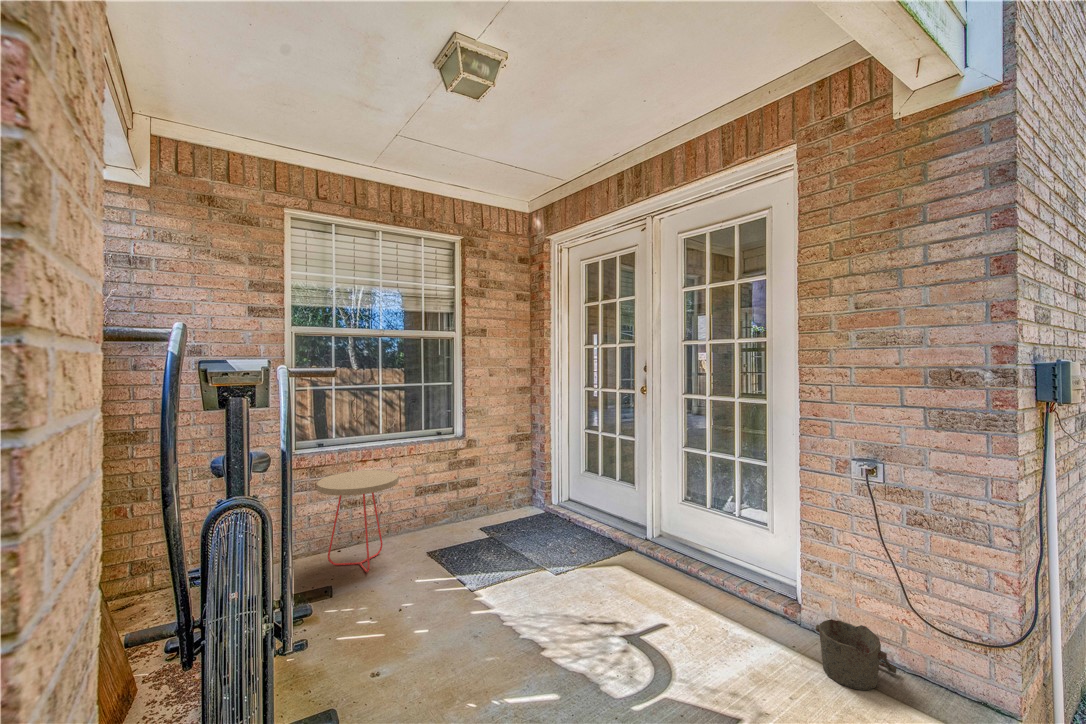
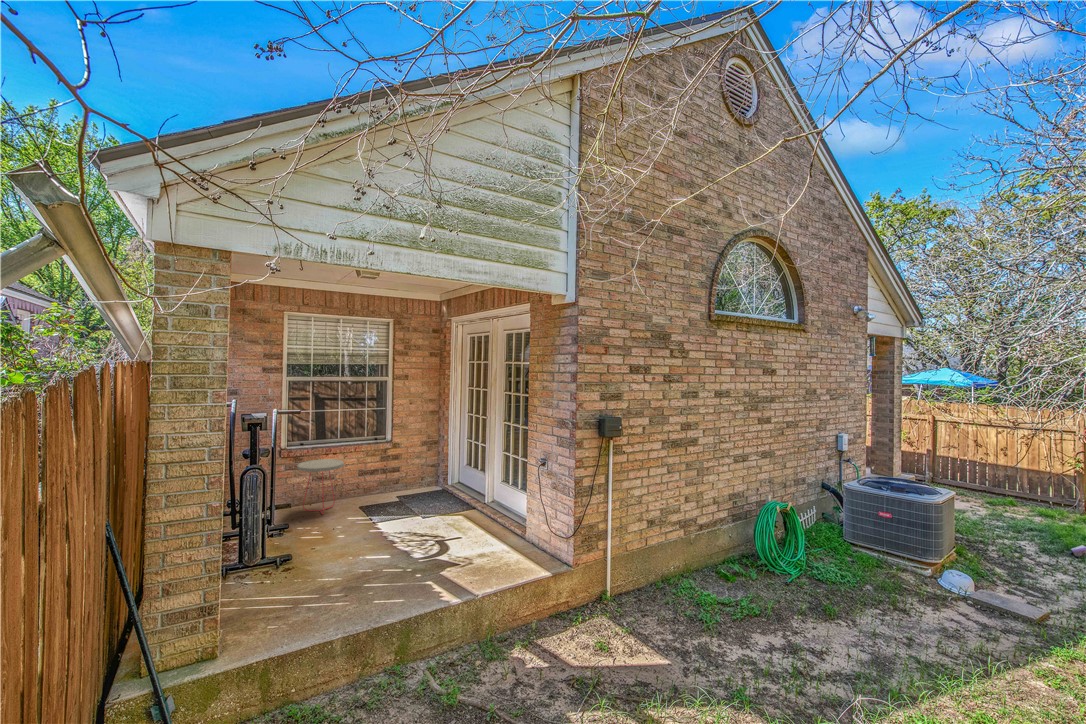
bucket: present [816,619,897,690] -> none [513,535,547,563]

